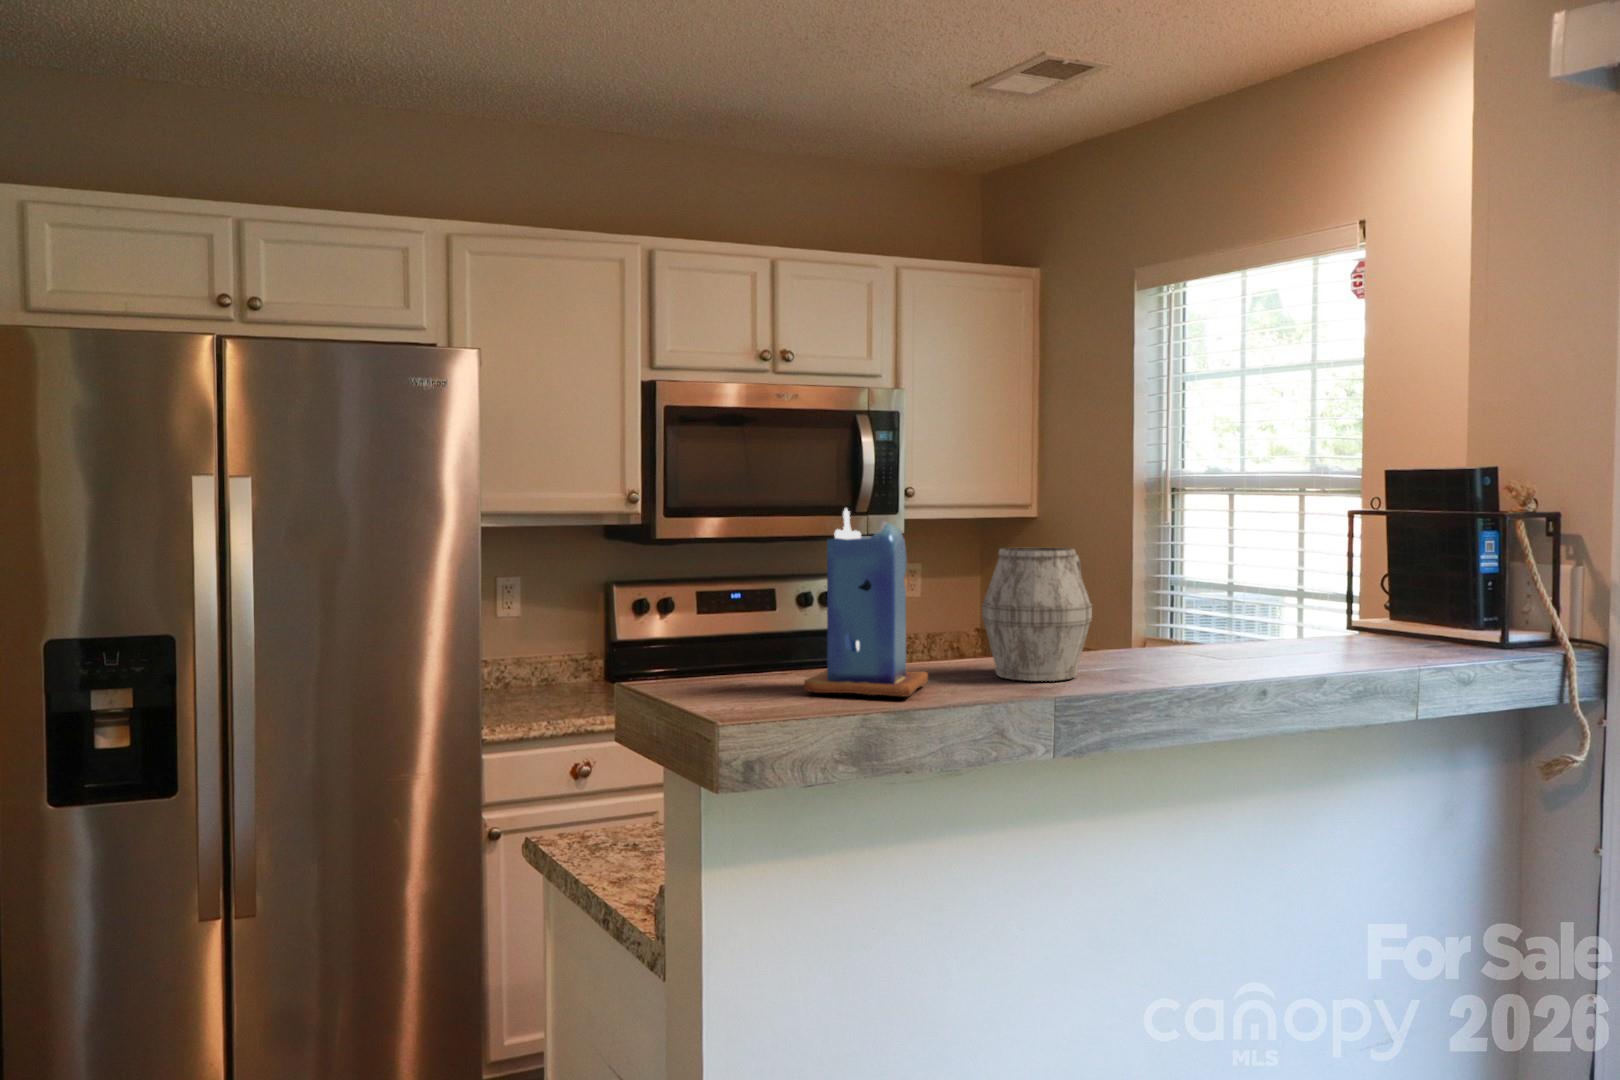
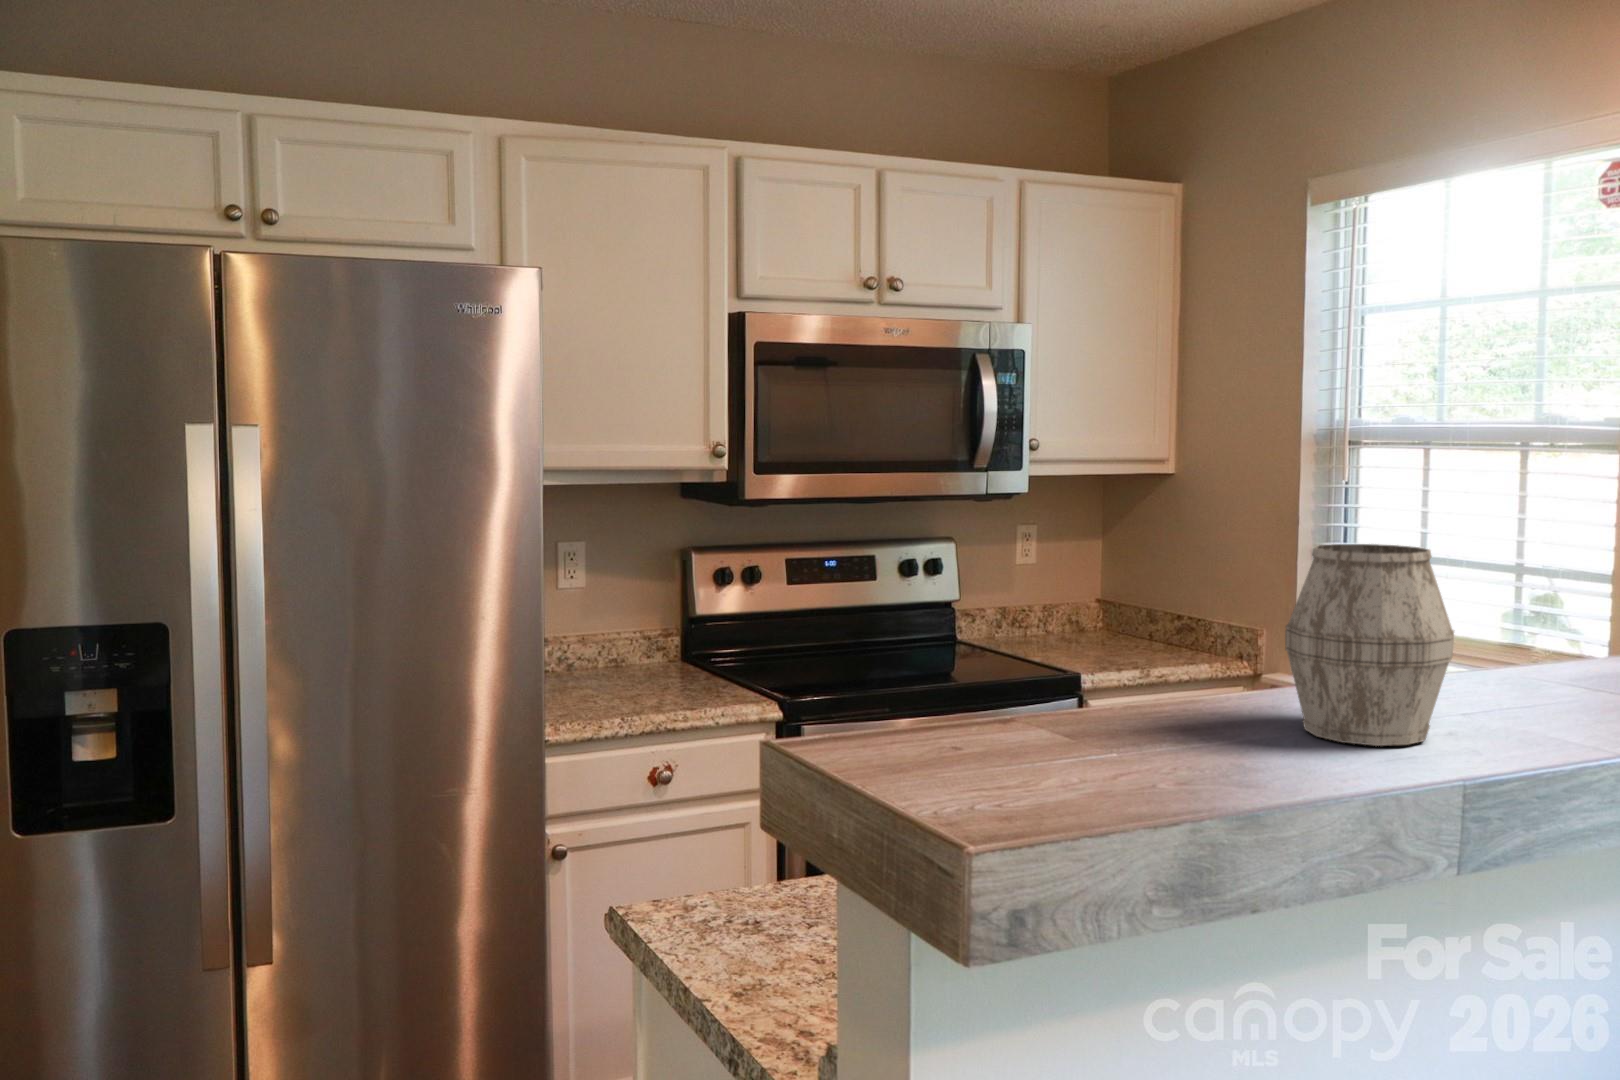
candle: present [804,508,928,697] -> none [1052,492,1225,787]

